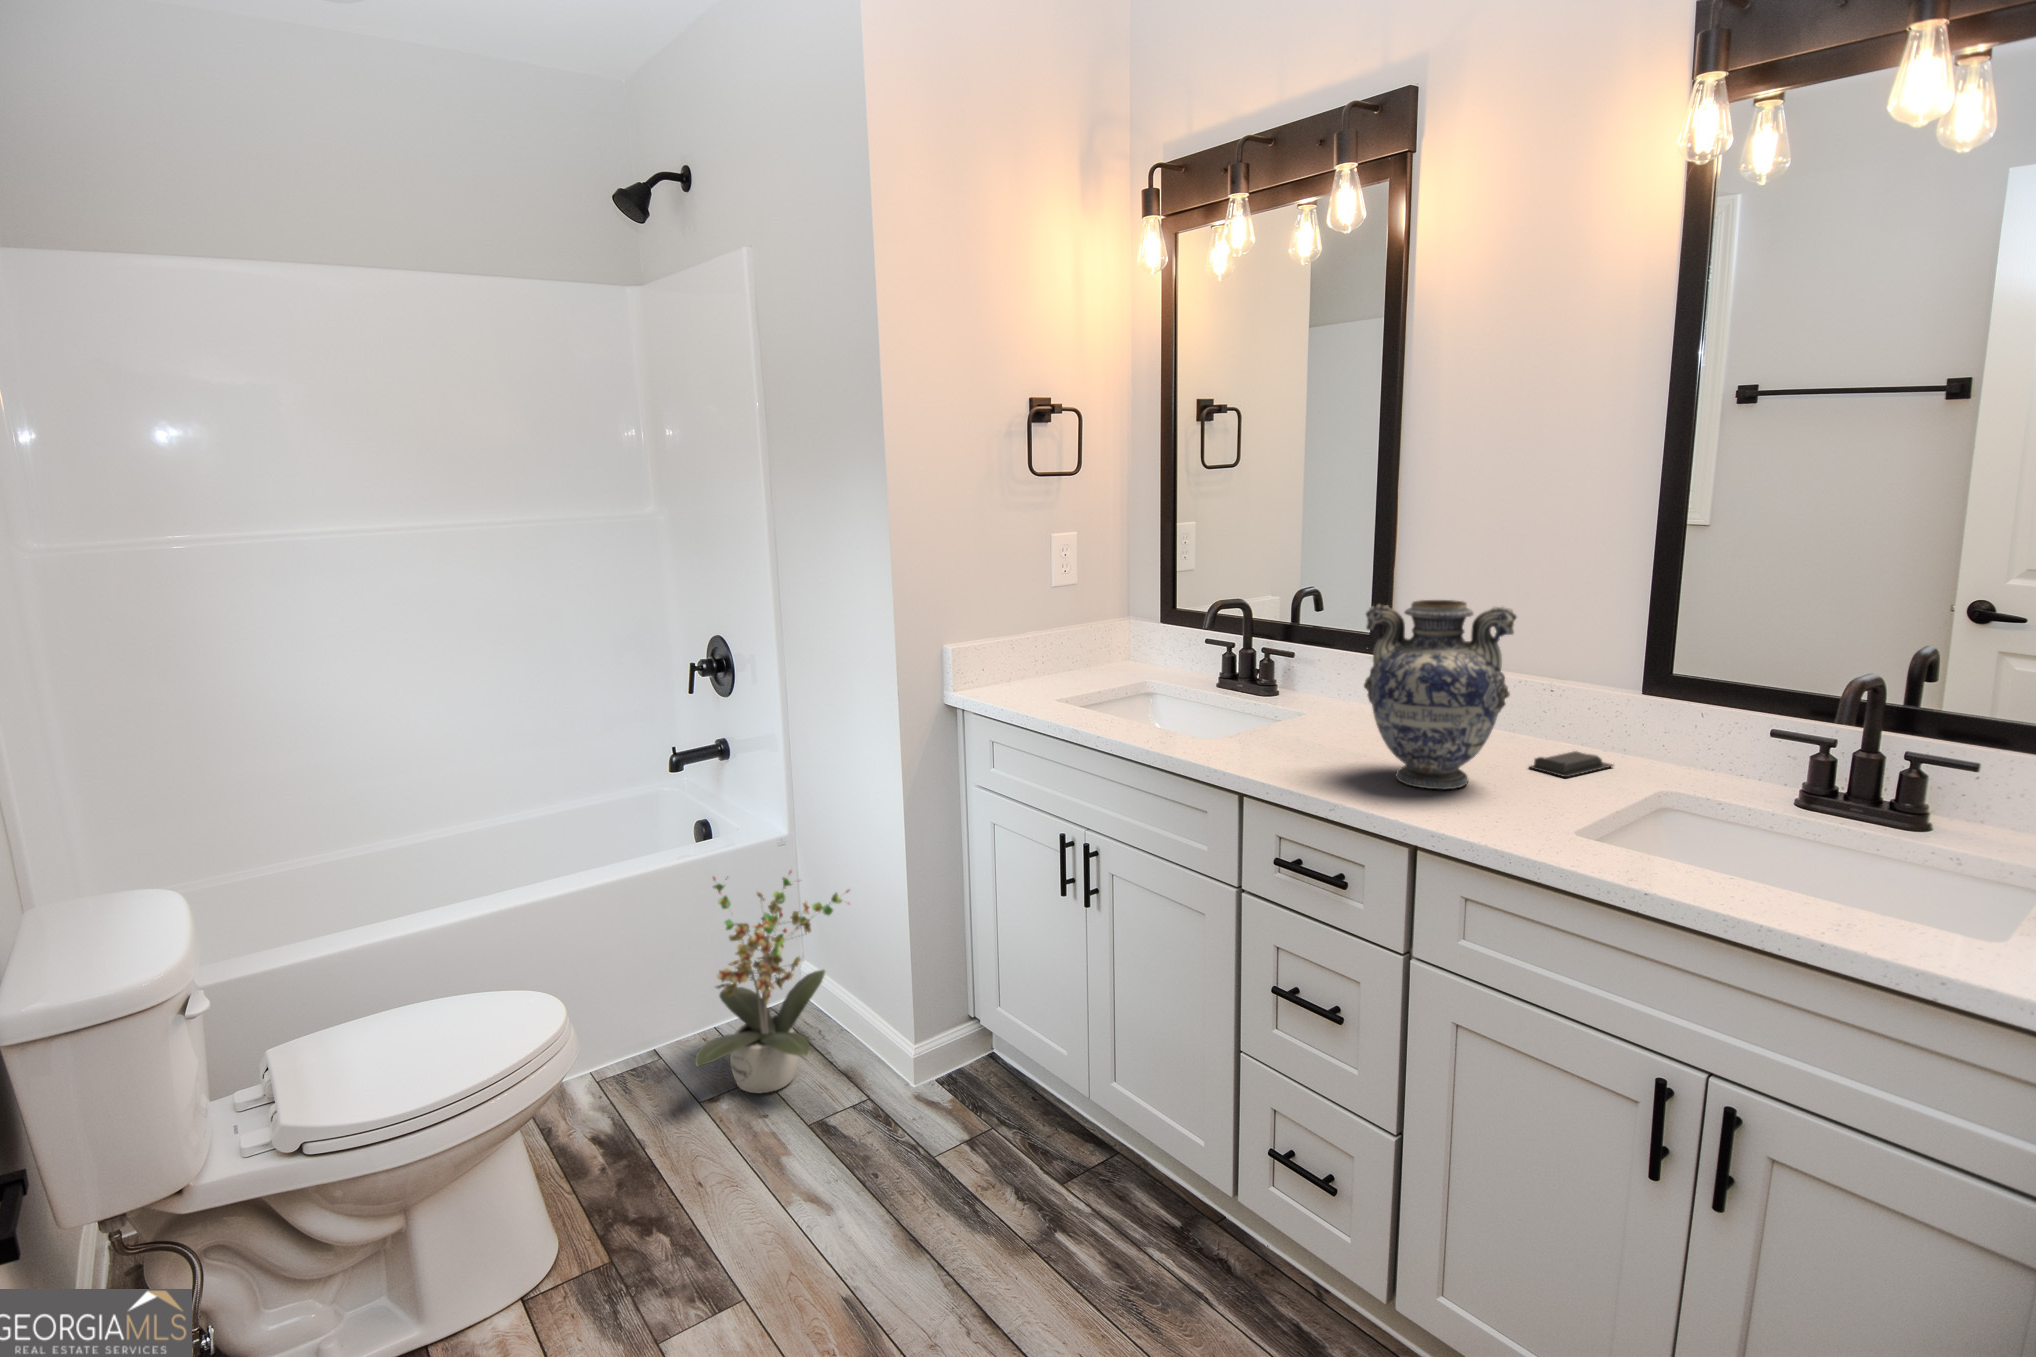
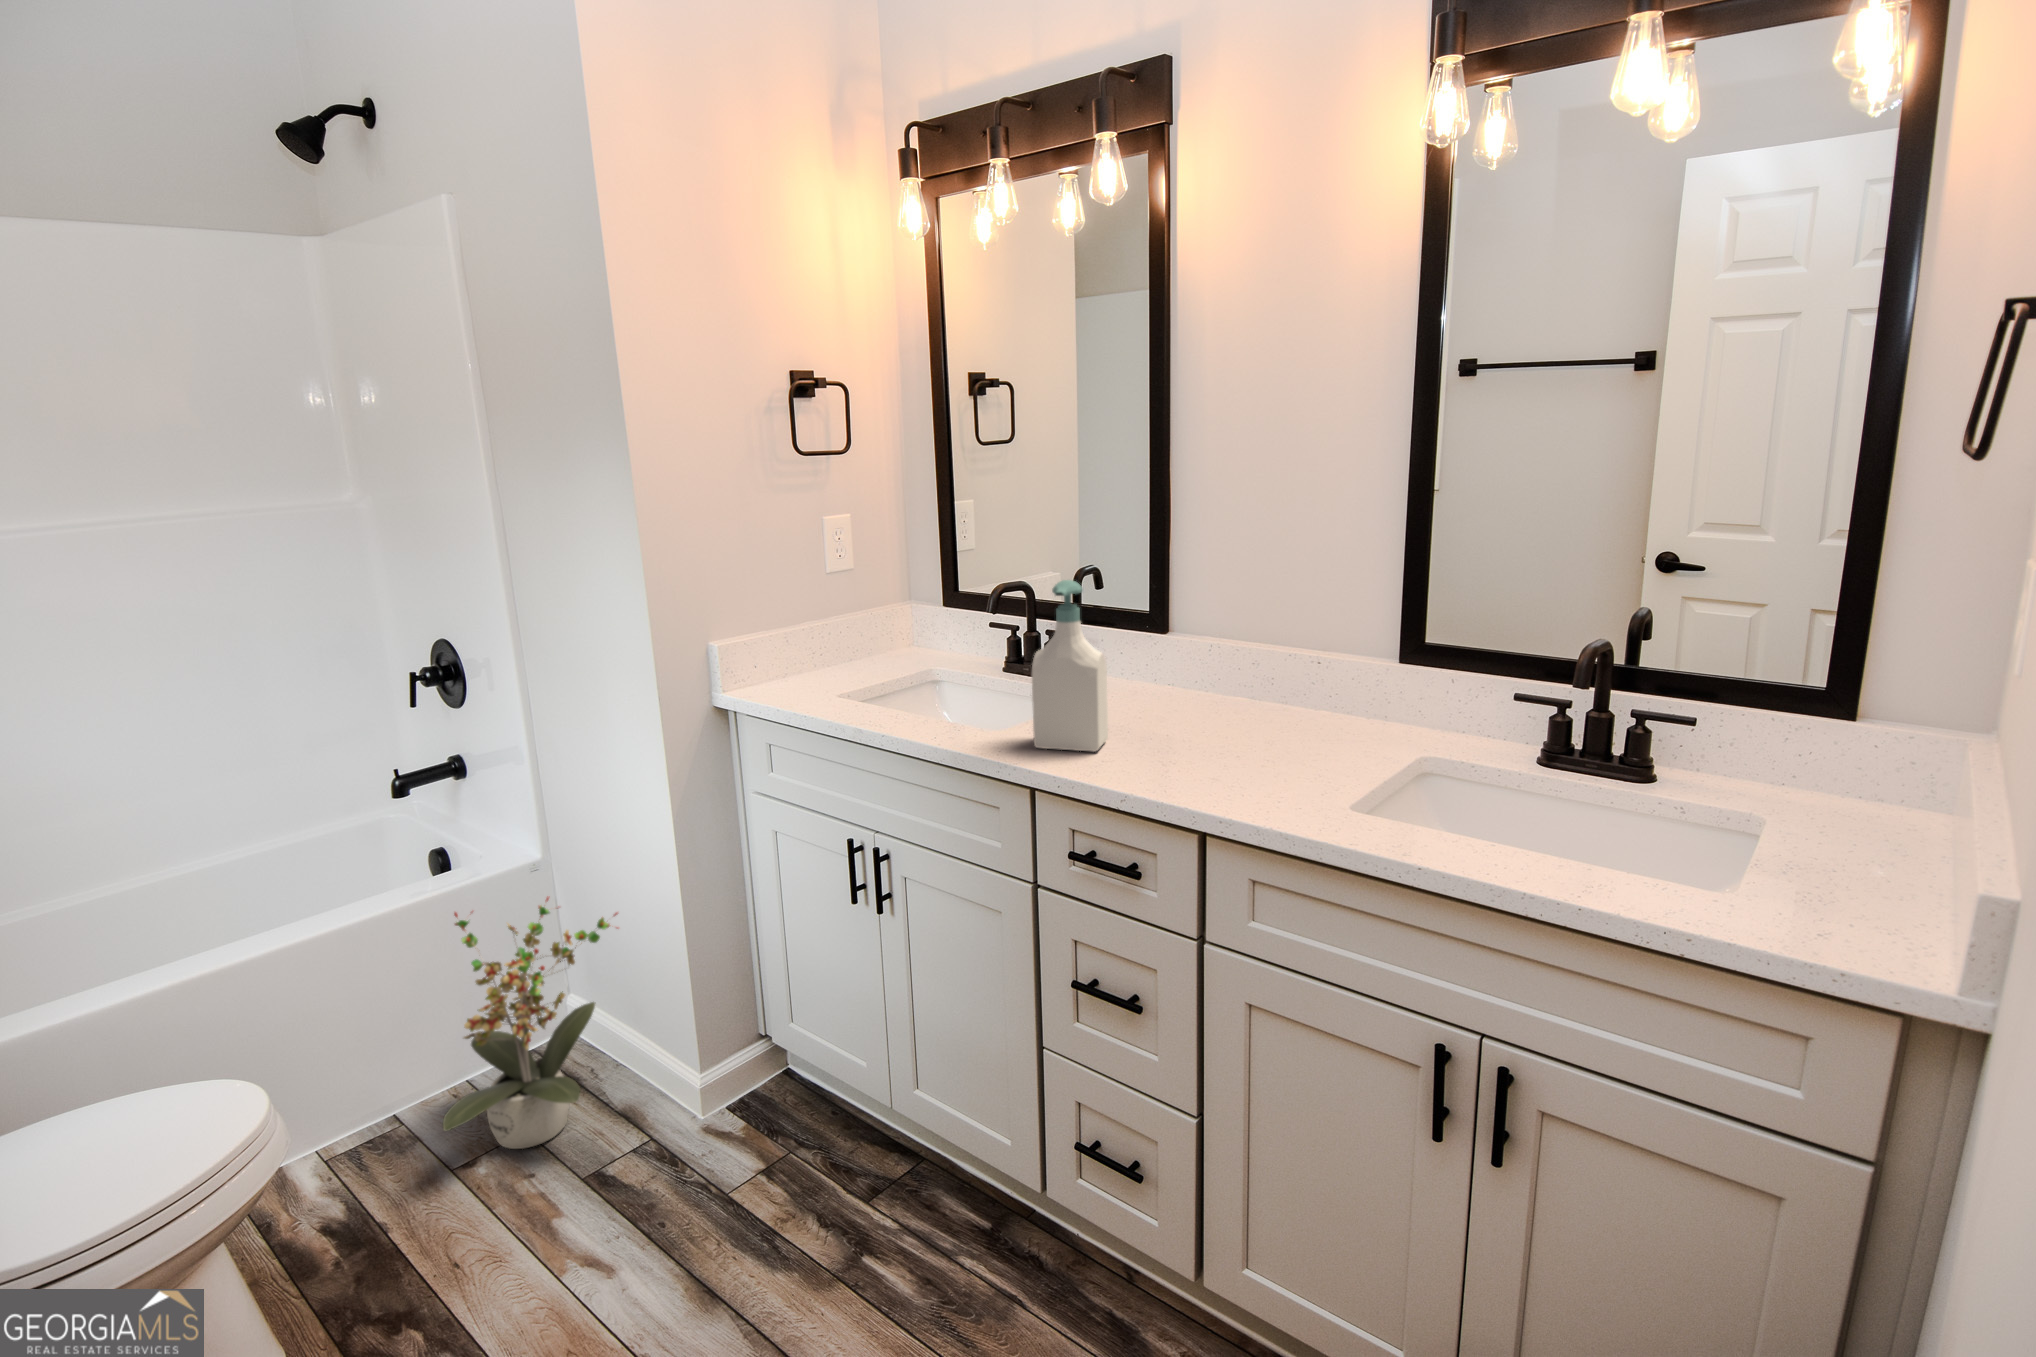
soap bottle: none [1245,596,1322,764] -> present [1032,580,1108,752]
decorative vase: present [1364,600,1516,789] -> none [1147,580,1291,771]
soap bar: present [1529,751,1613,777] -> none [1305,722,1382,749]

